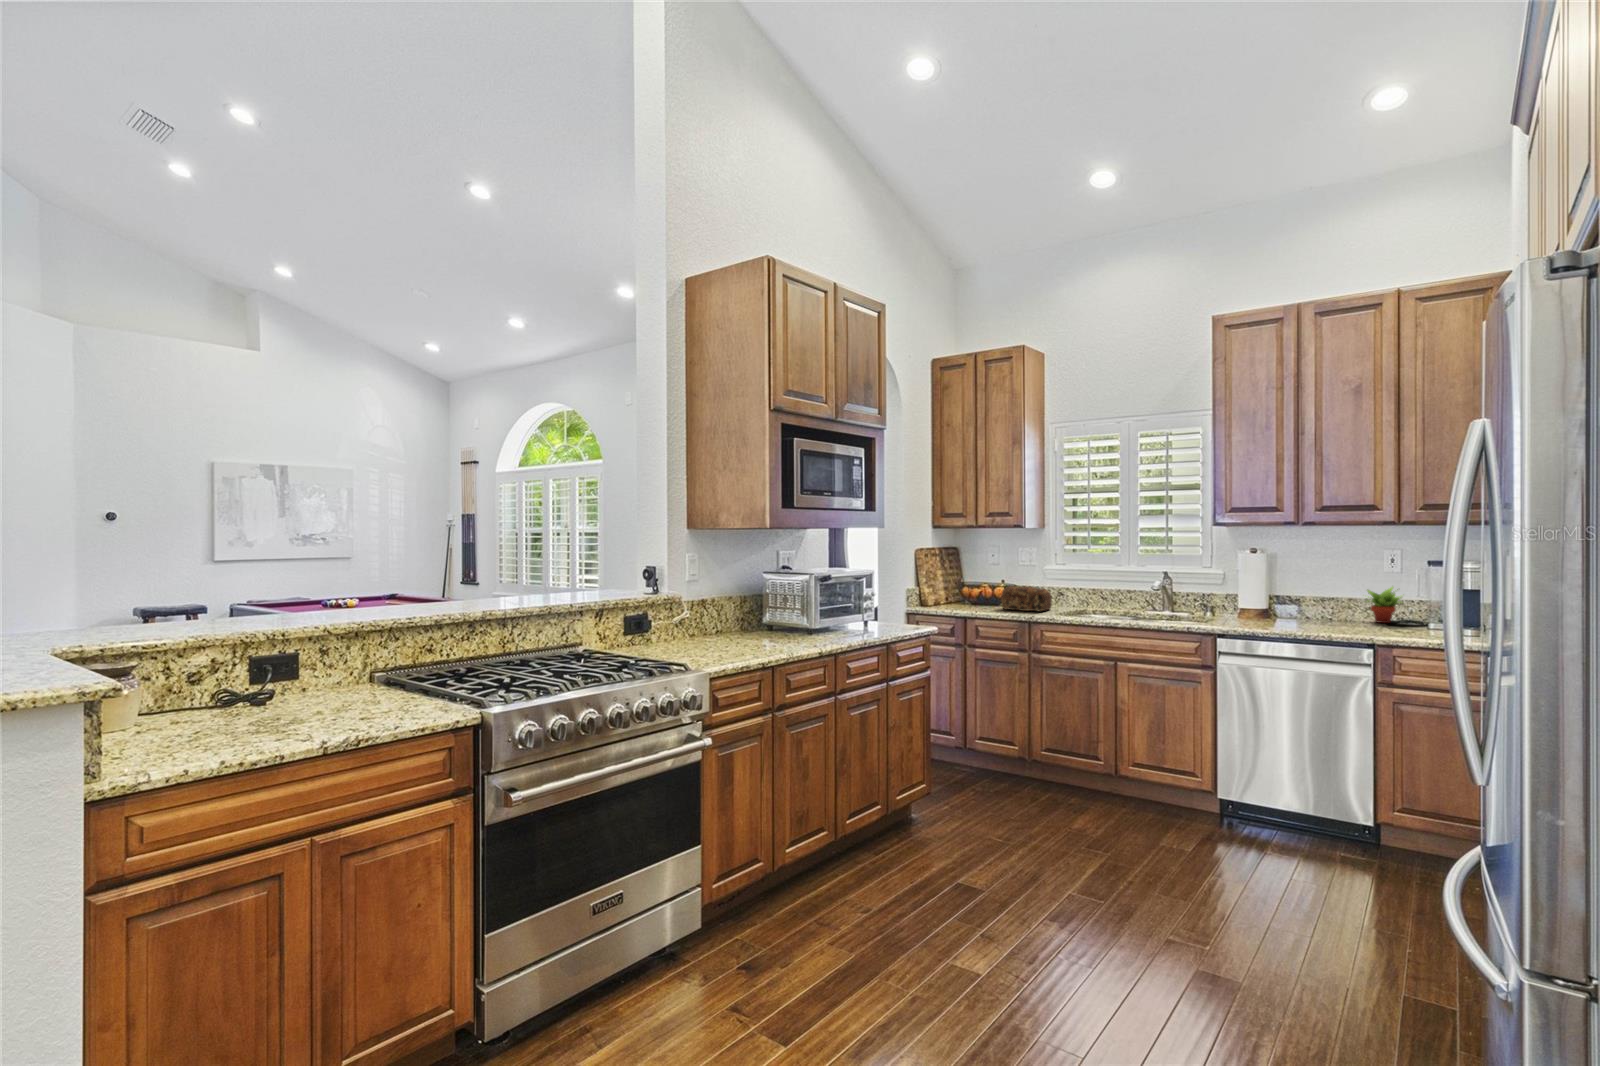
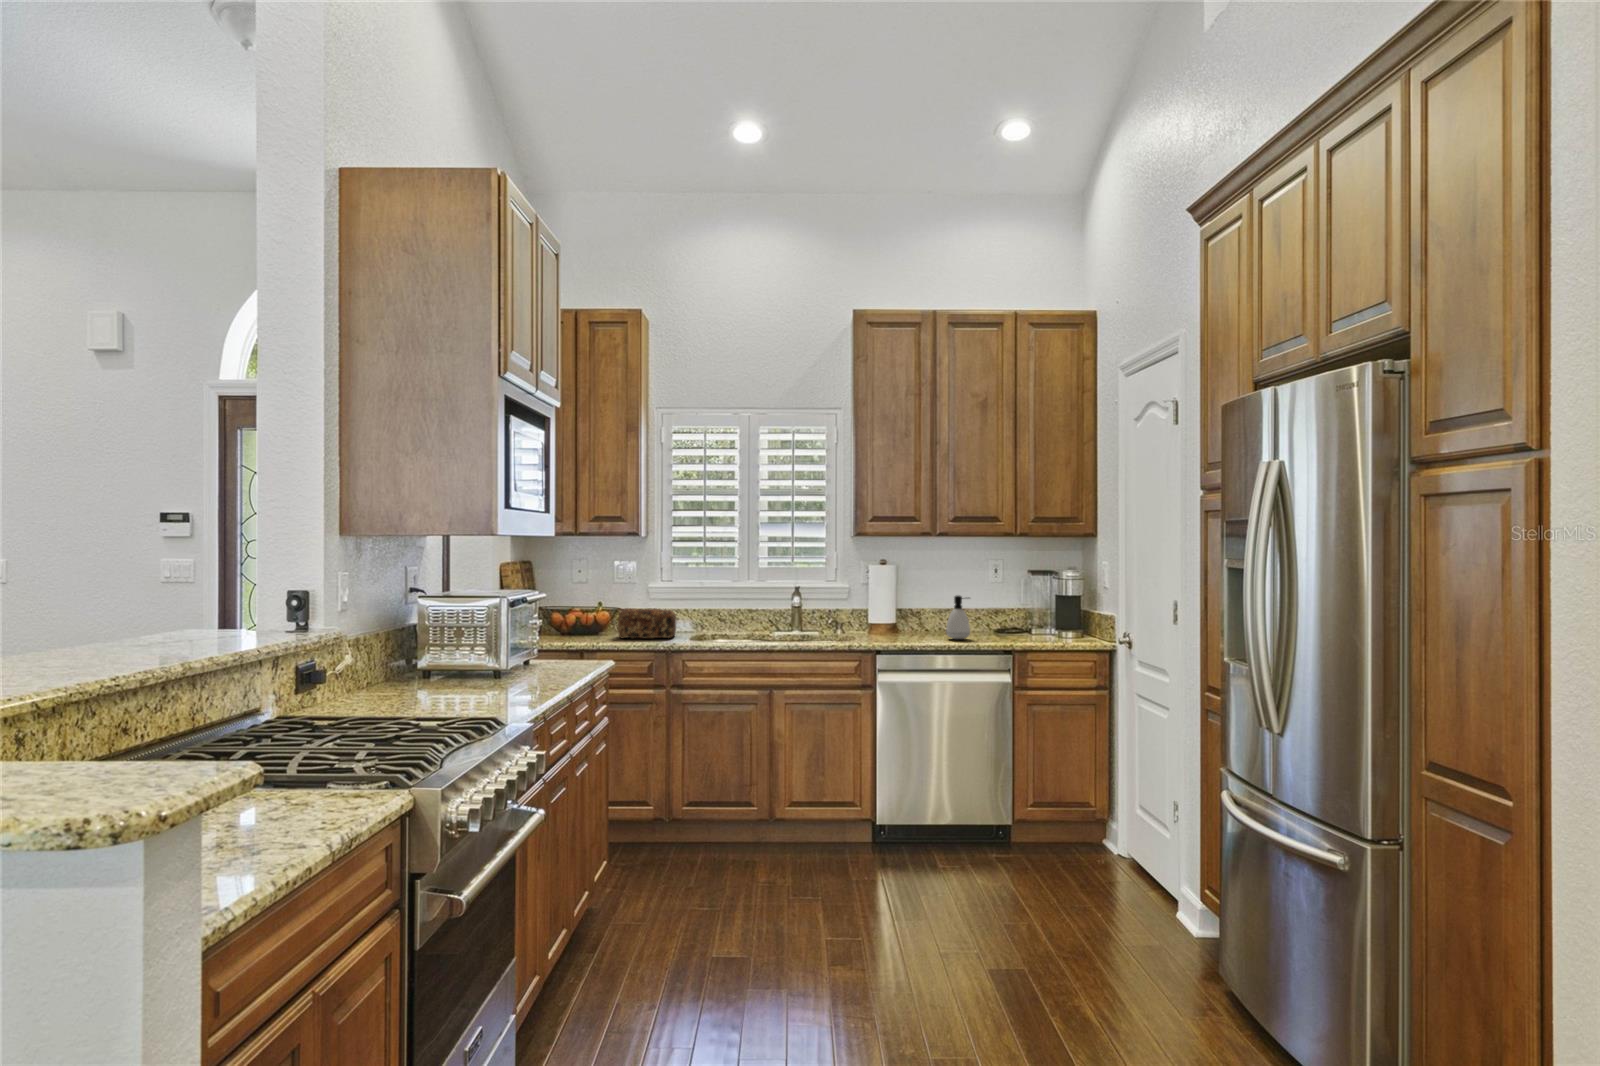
soap dispenser: none [1305,586,1332,629] -> present [946,595,970,639]
succulent plant: present [1367,587,1402,623] -> none [975,595,1011,631]

